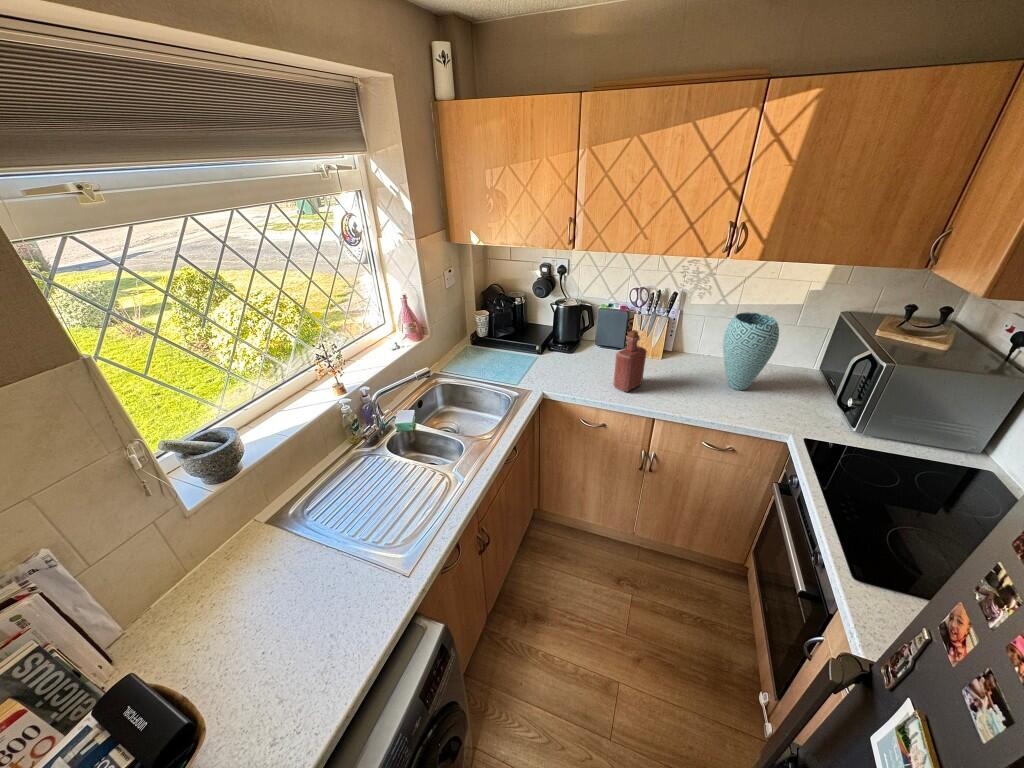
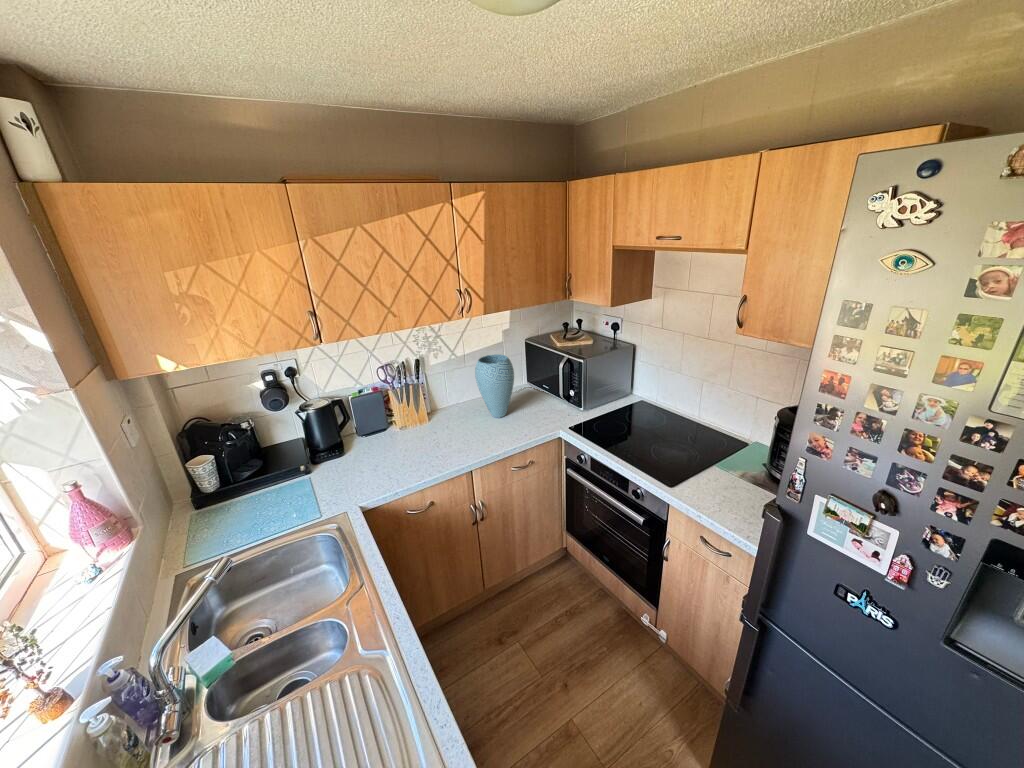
bottle: present [613,330,647,392] -> none [410,400,438,462]

